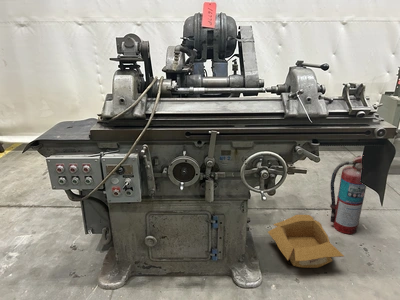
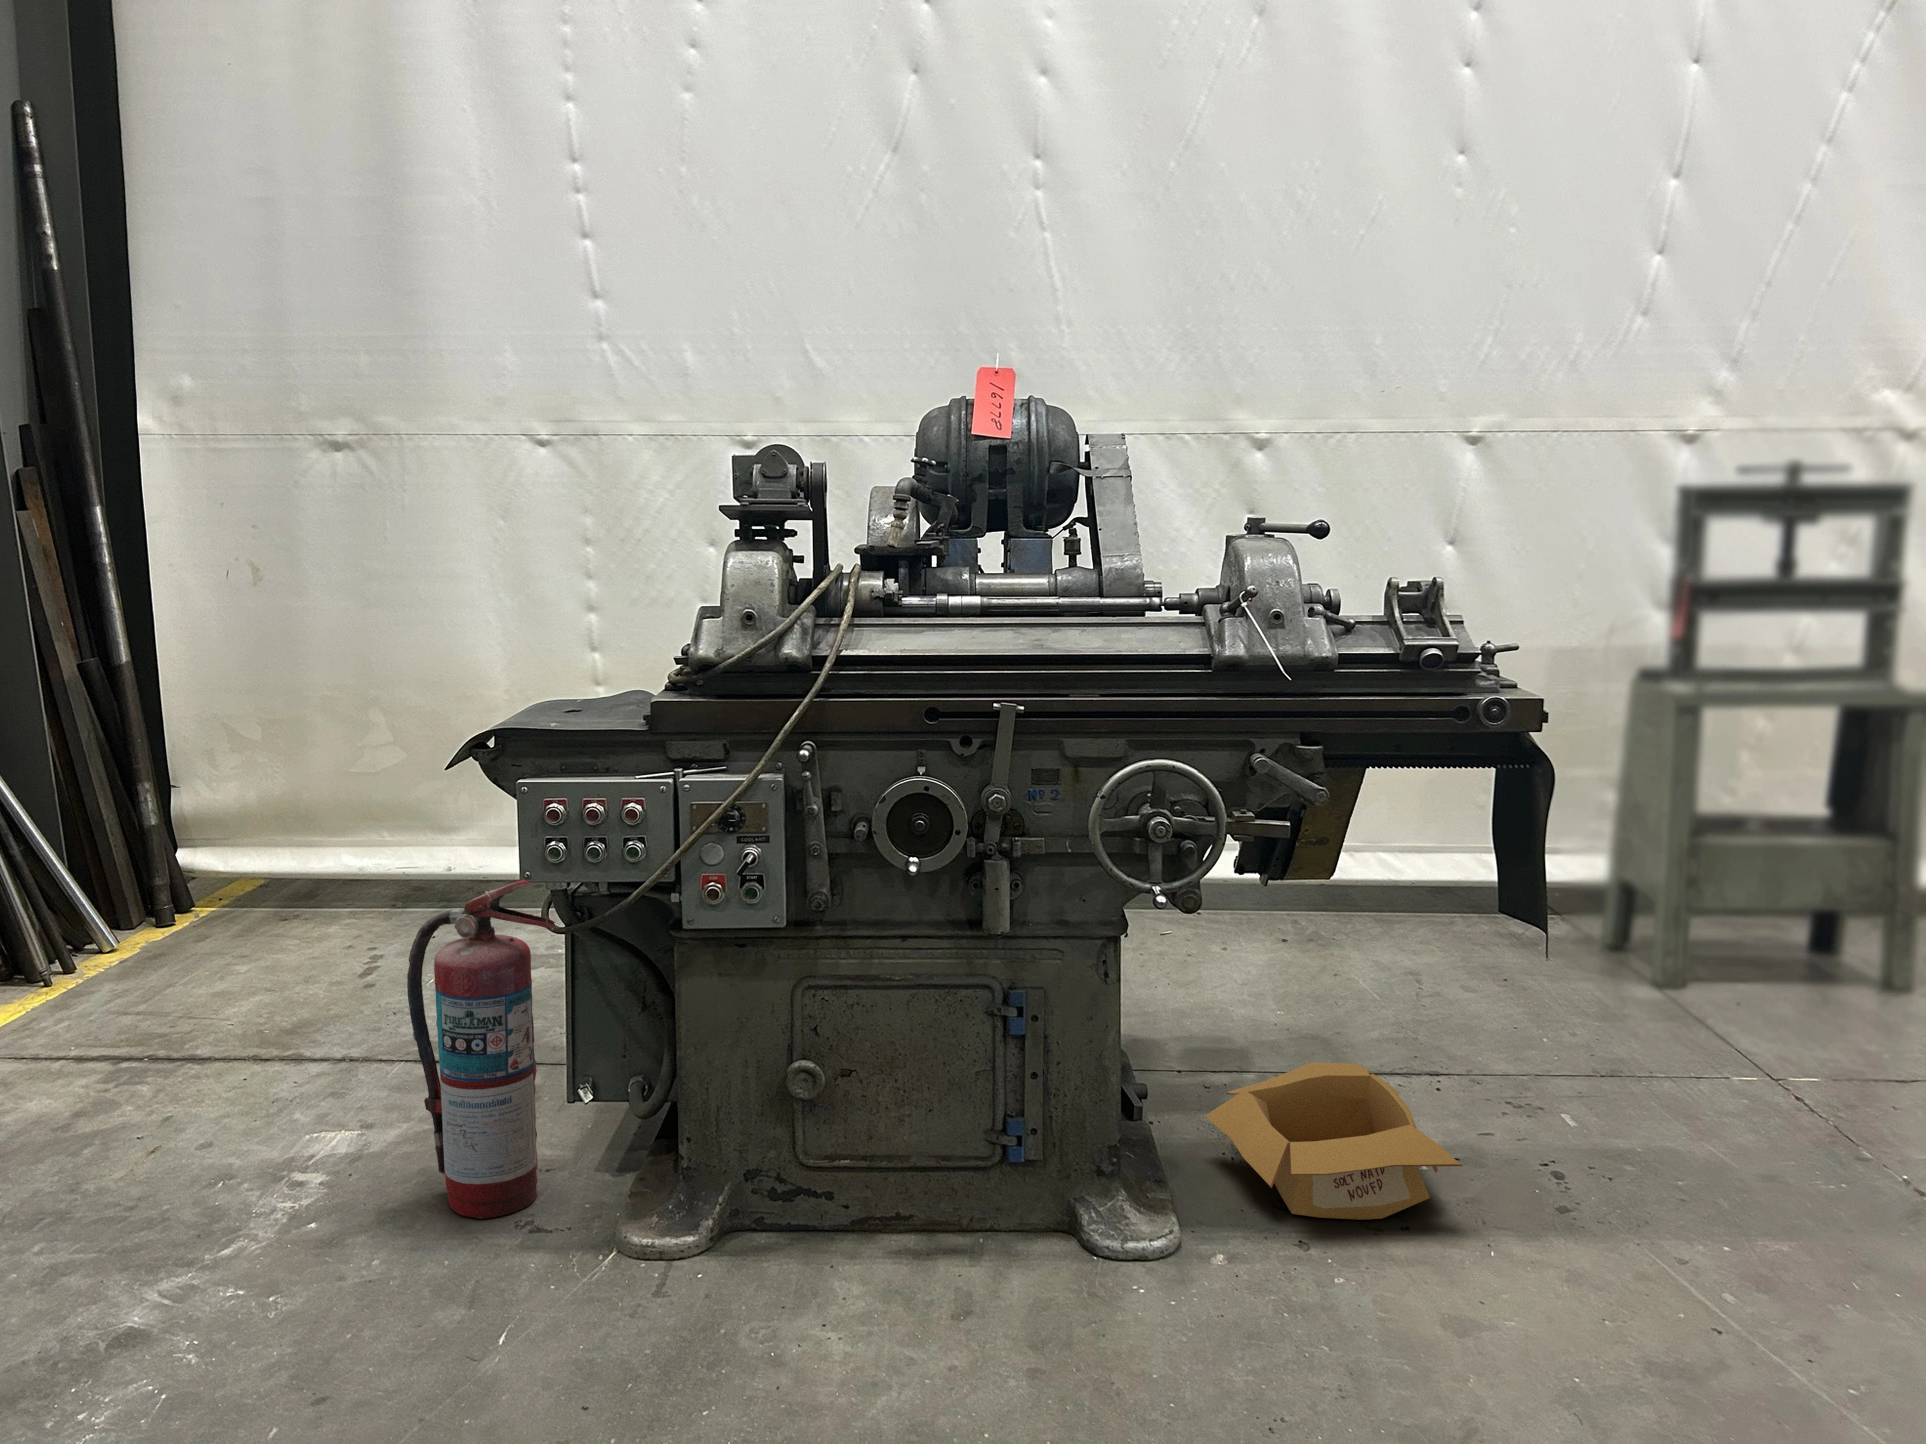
fire extinguisher: present [330,156,366,234] -> present [407,880,556,1219]

